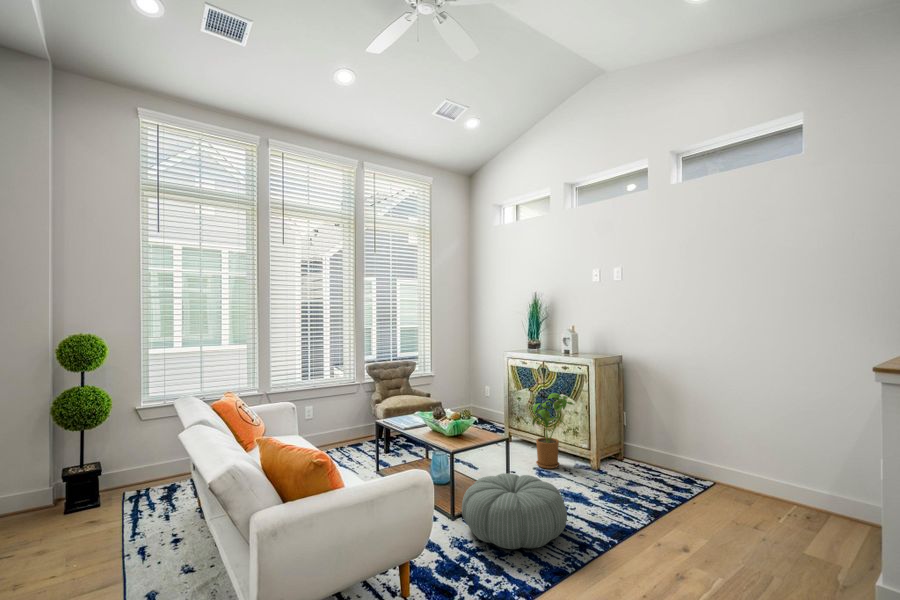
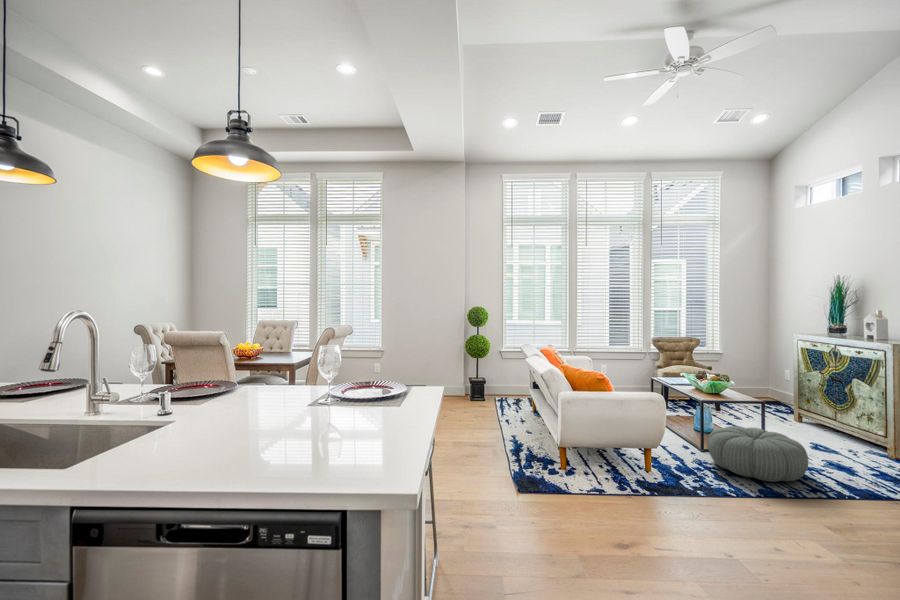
house plant: present [532,393,573,469] -> none [810,375,867,447]

